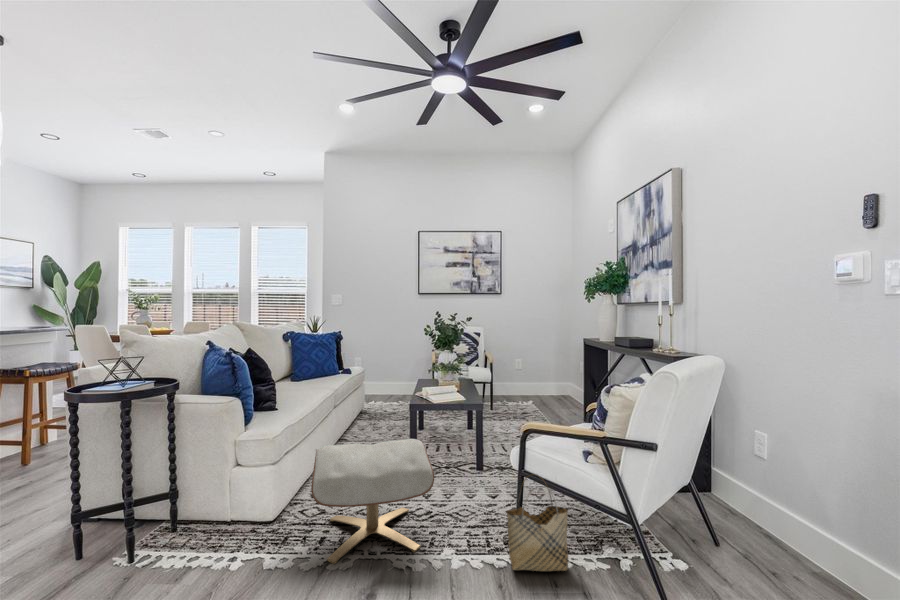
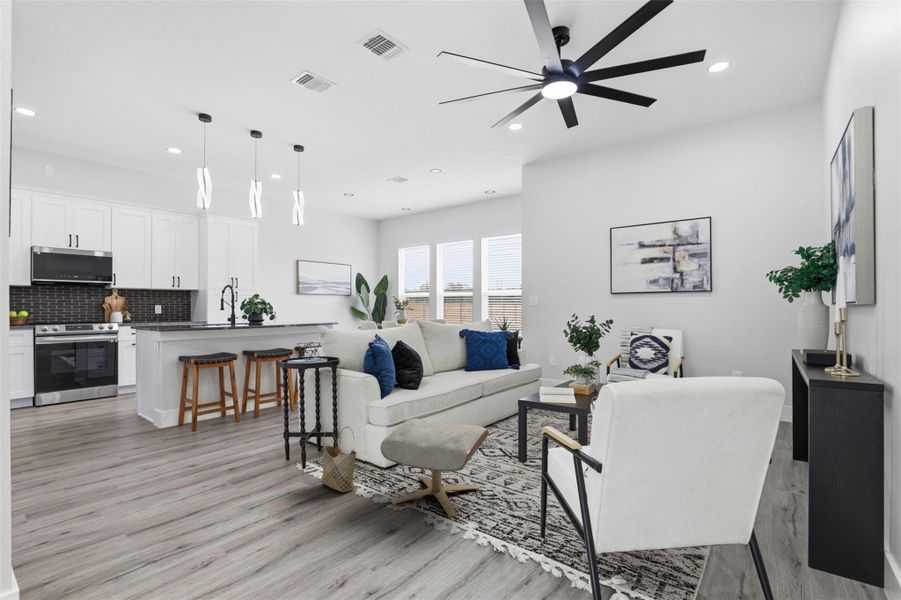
woven basket: present [506,474,568,571] -> present [321,441,356,492]

